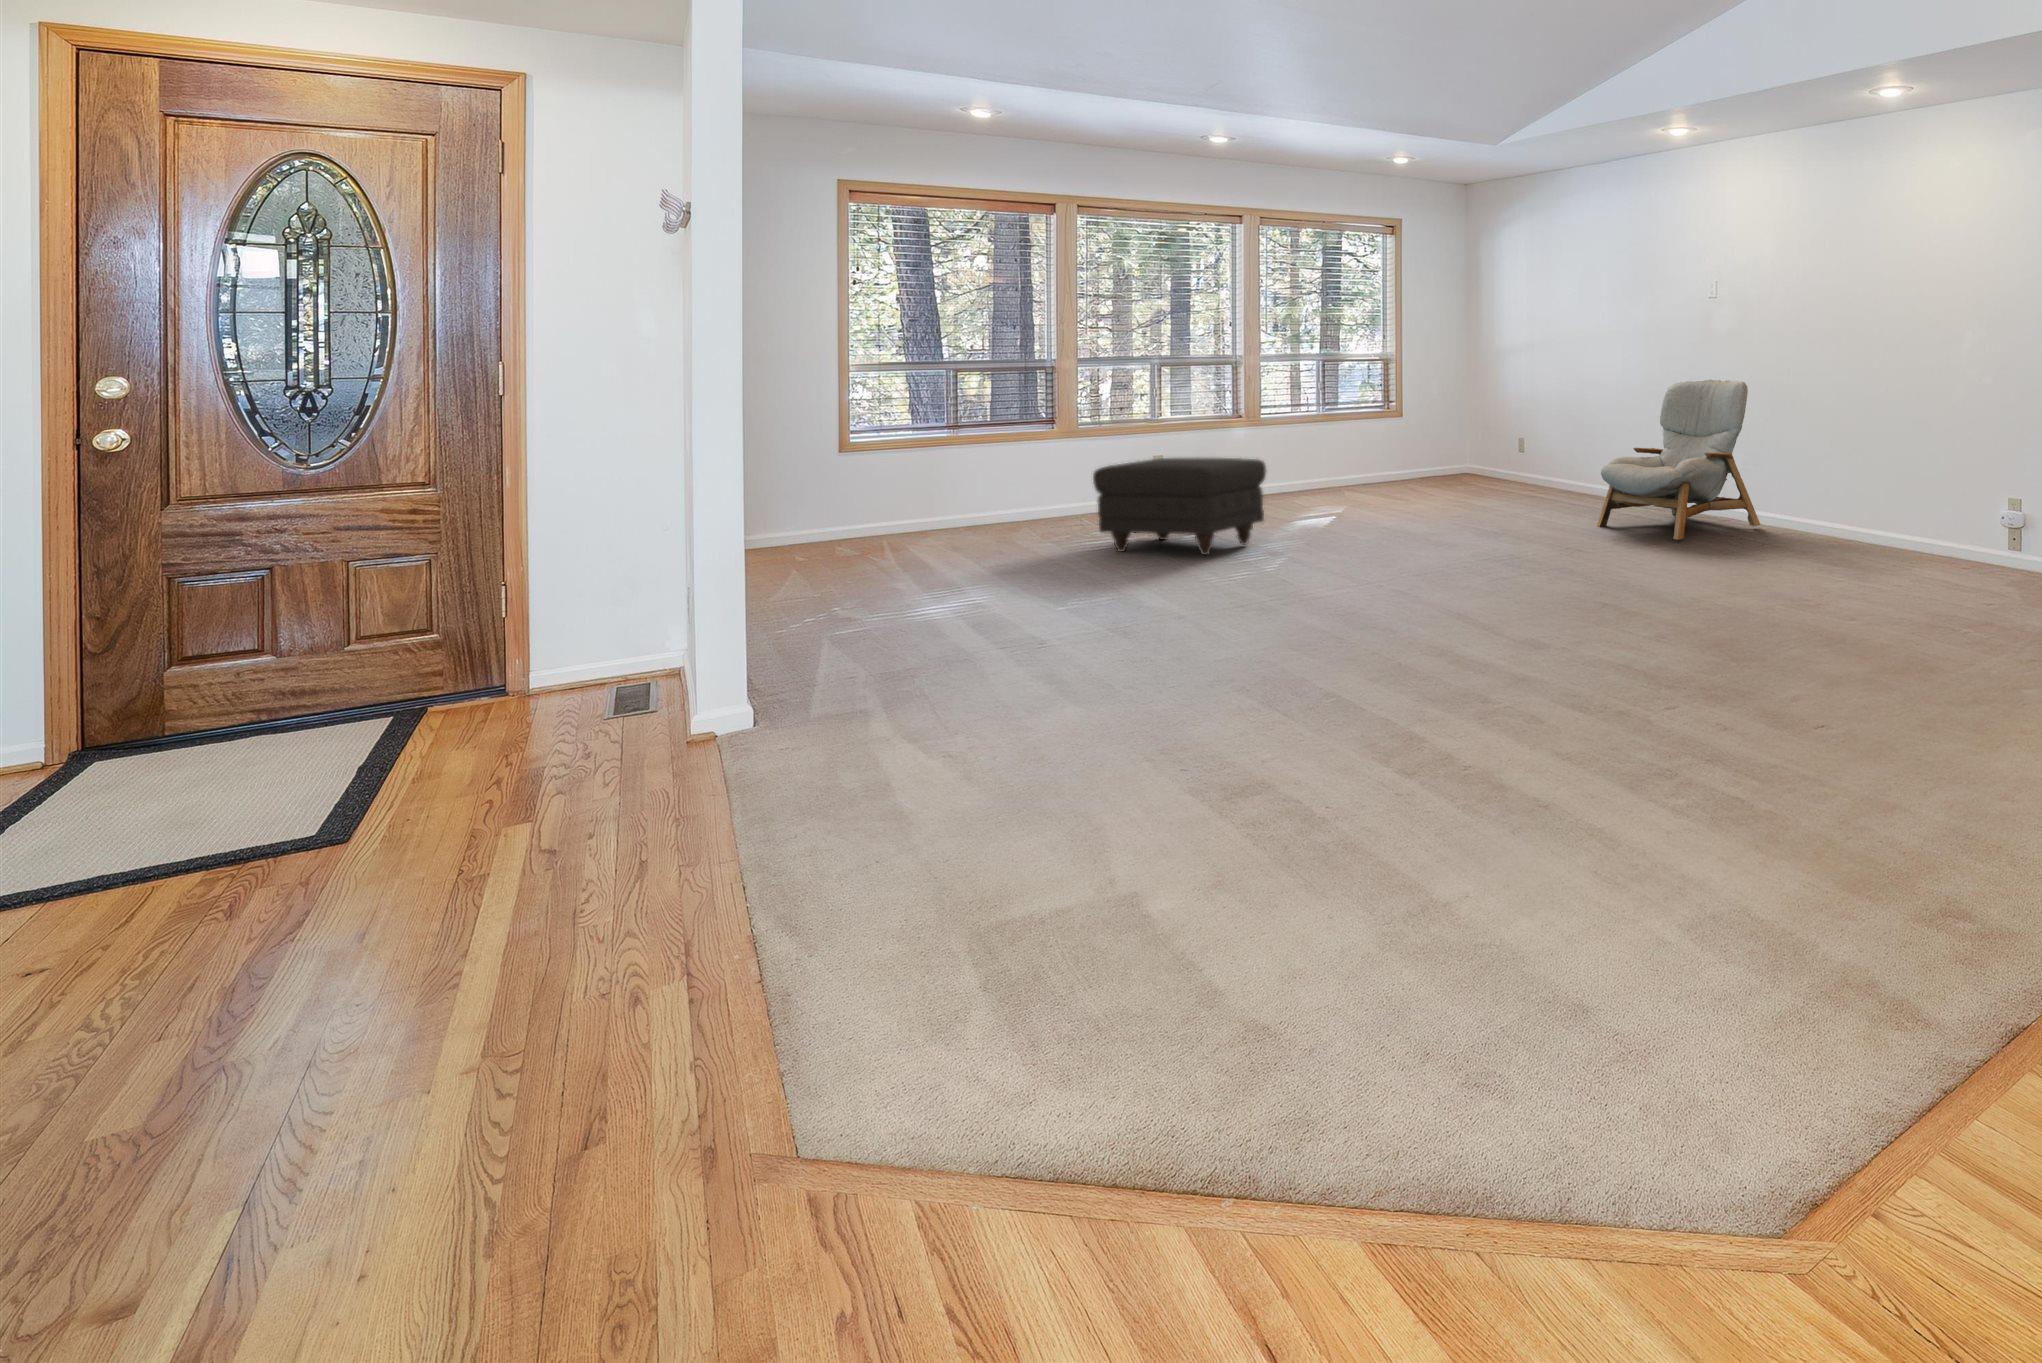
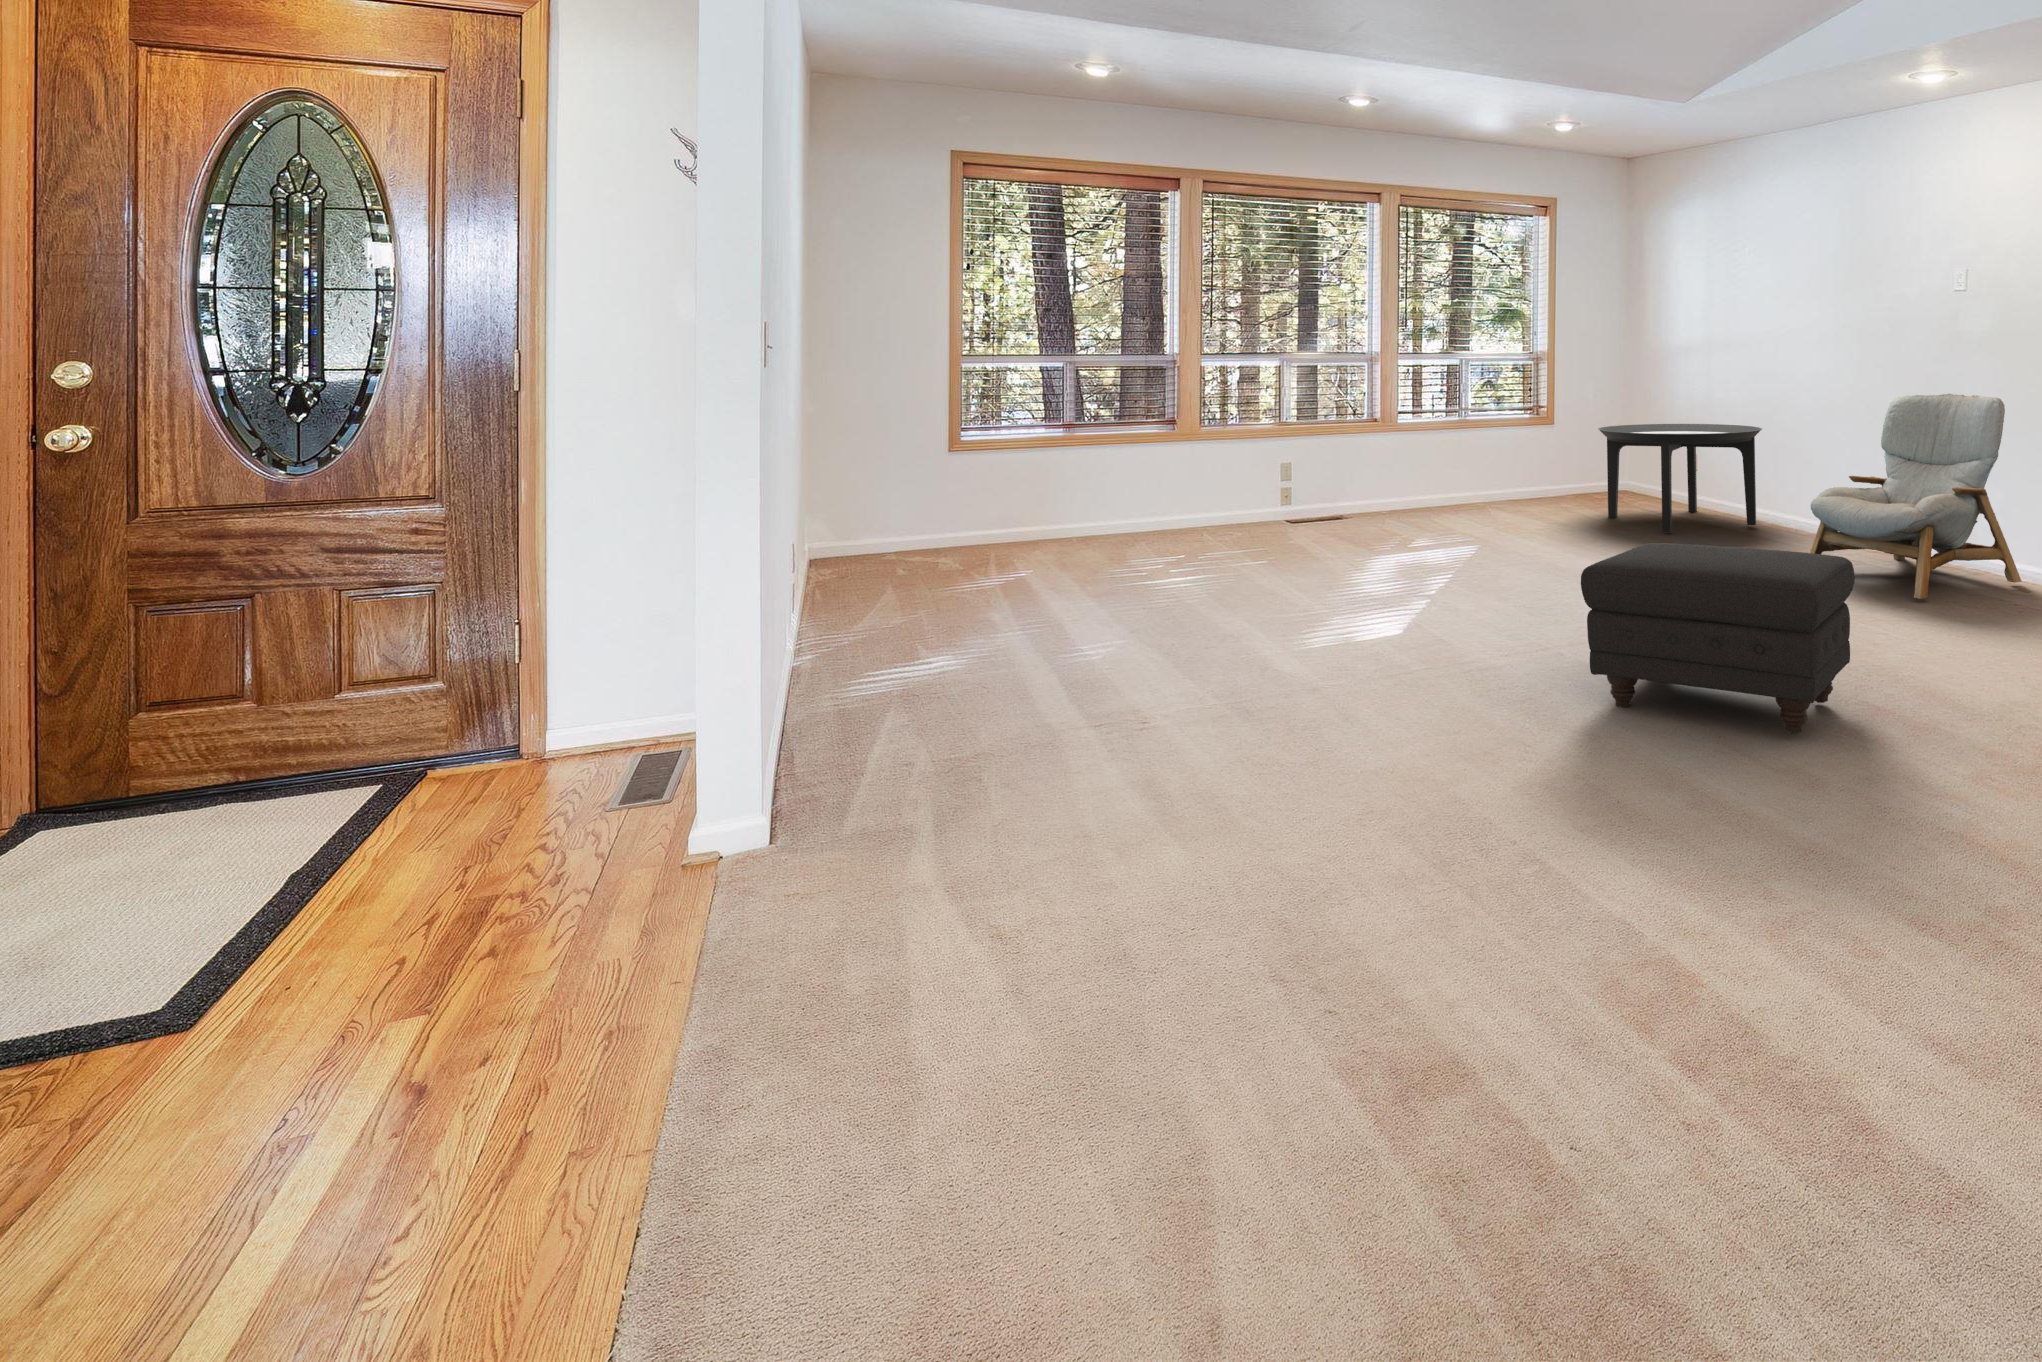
round table: none [1438,412,1575,502] -> present [1598,424,1762,533]
ottoman: present [1093,458,1266,555] -> present [1581,543,1855,734]

